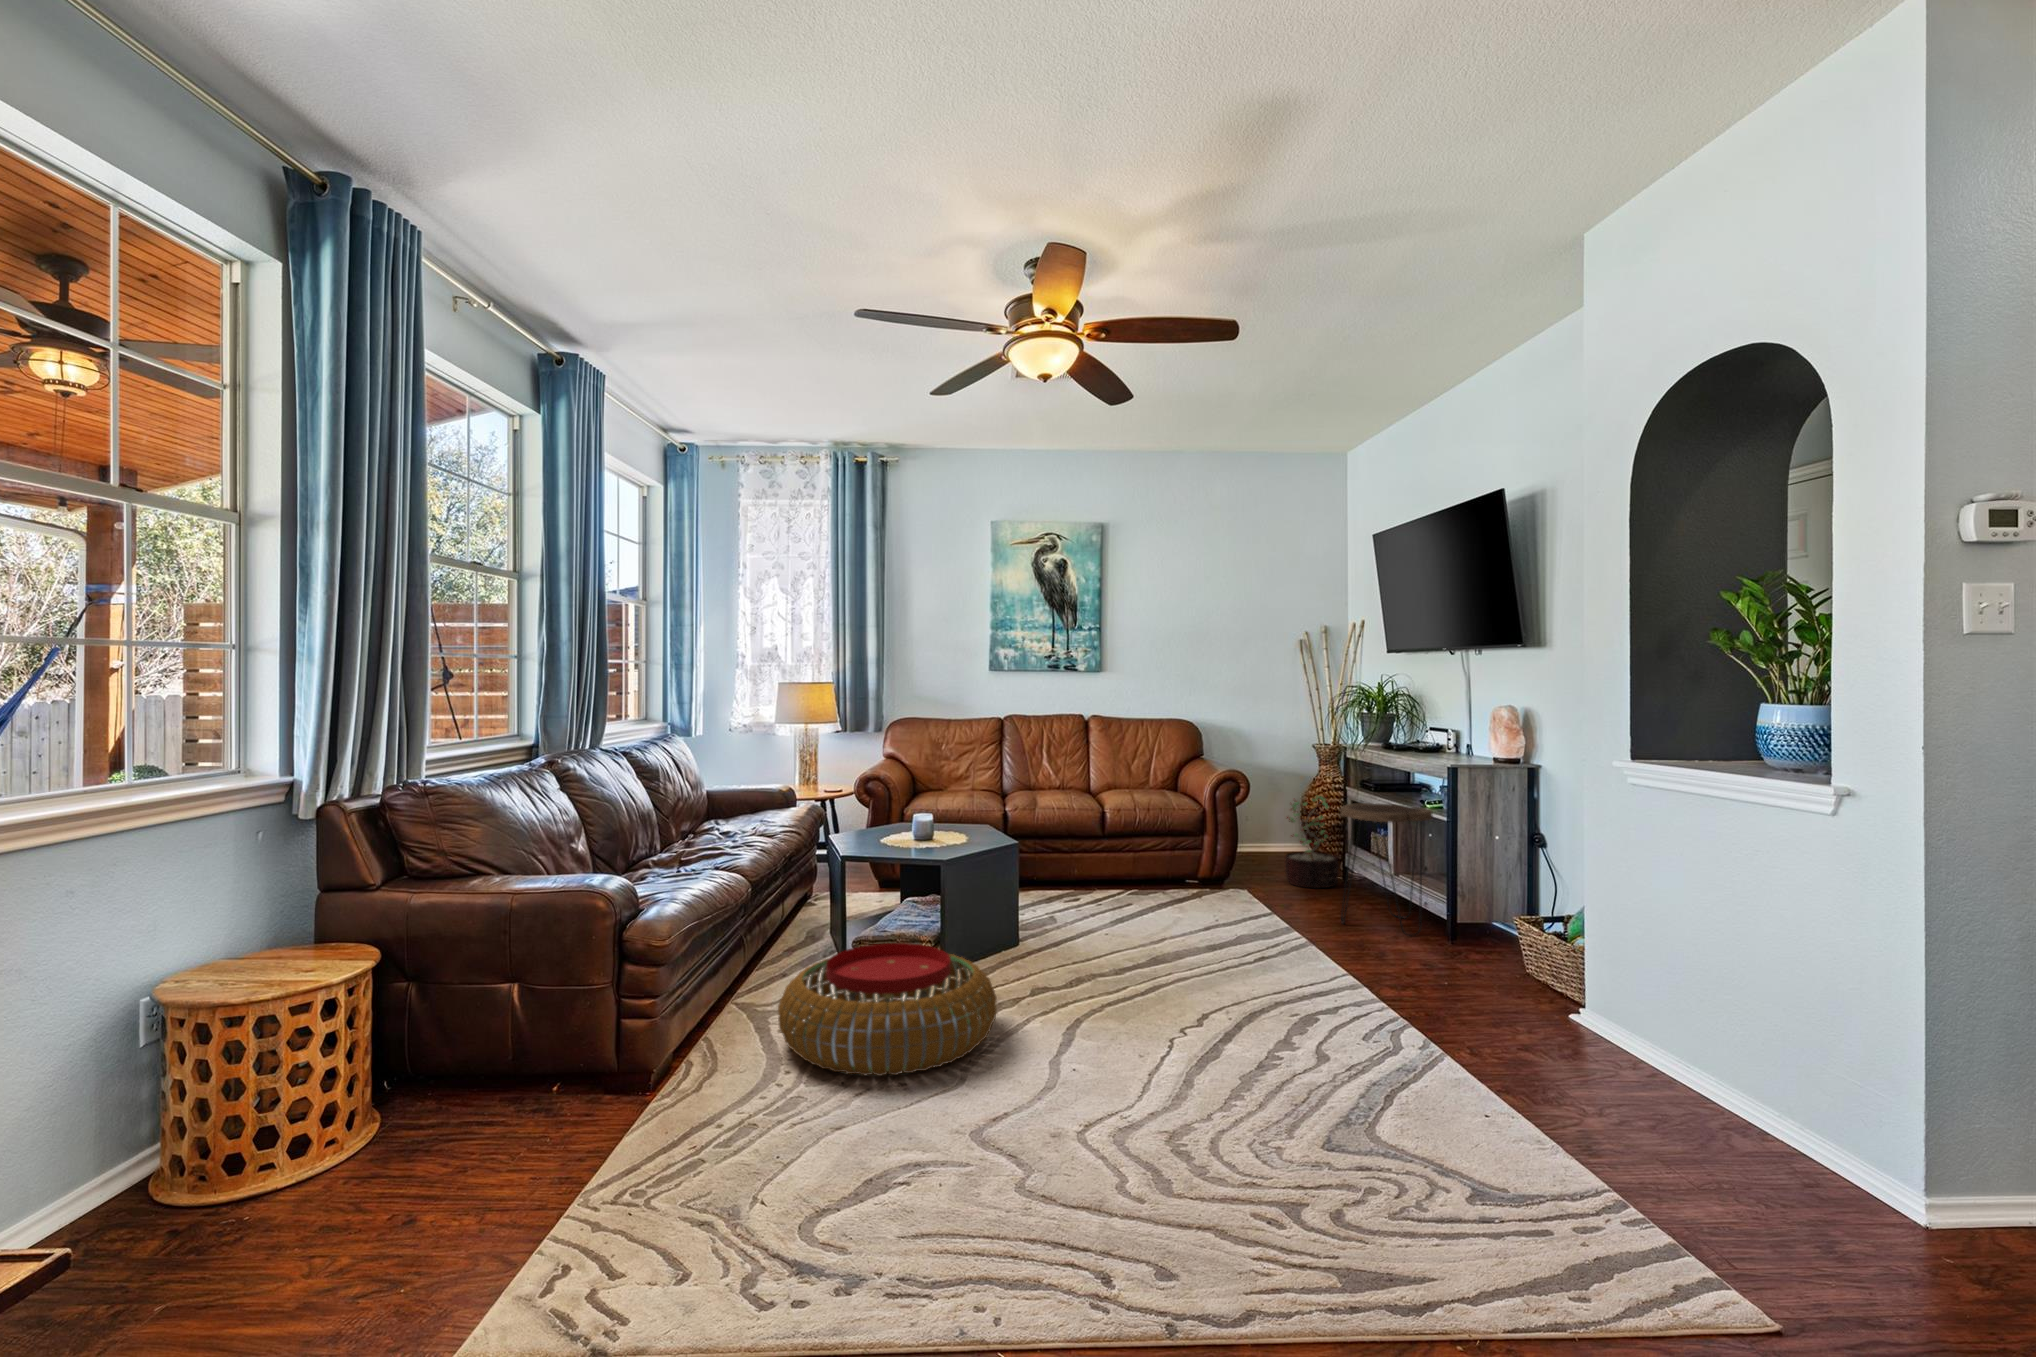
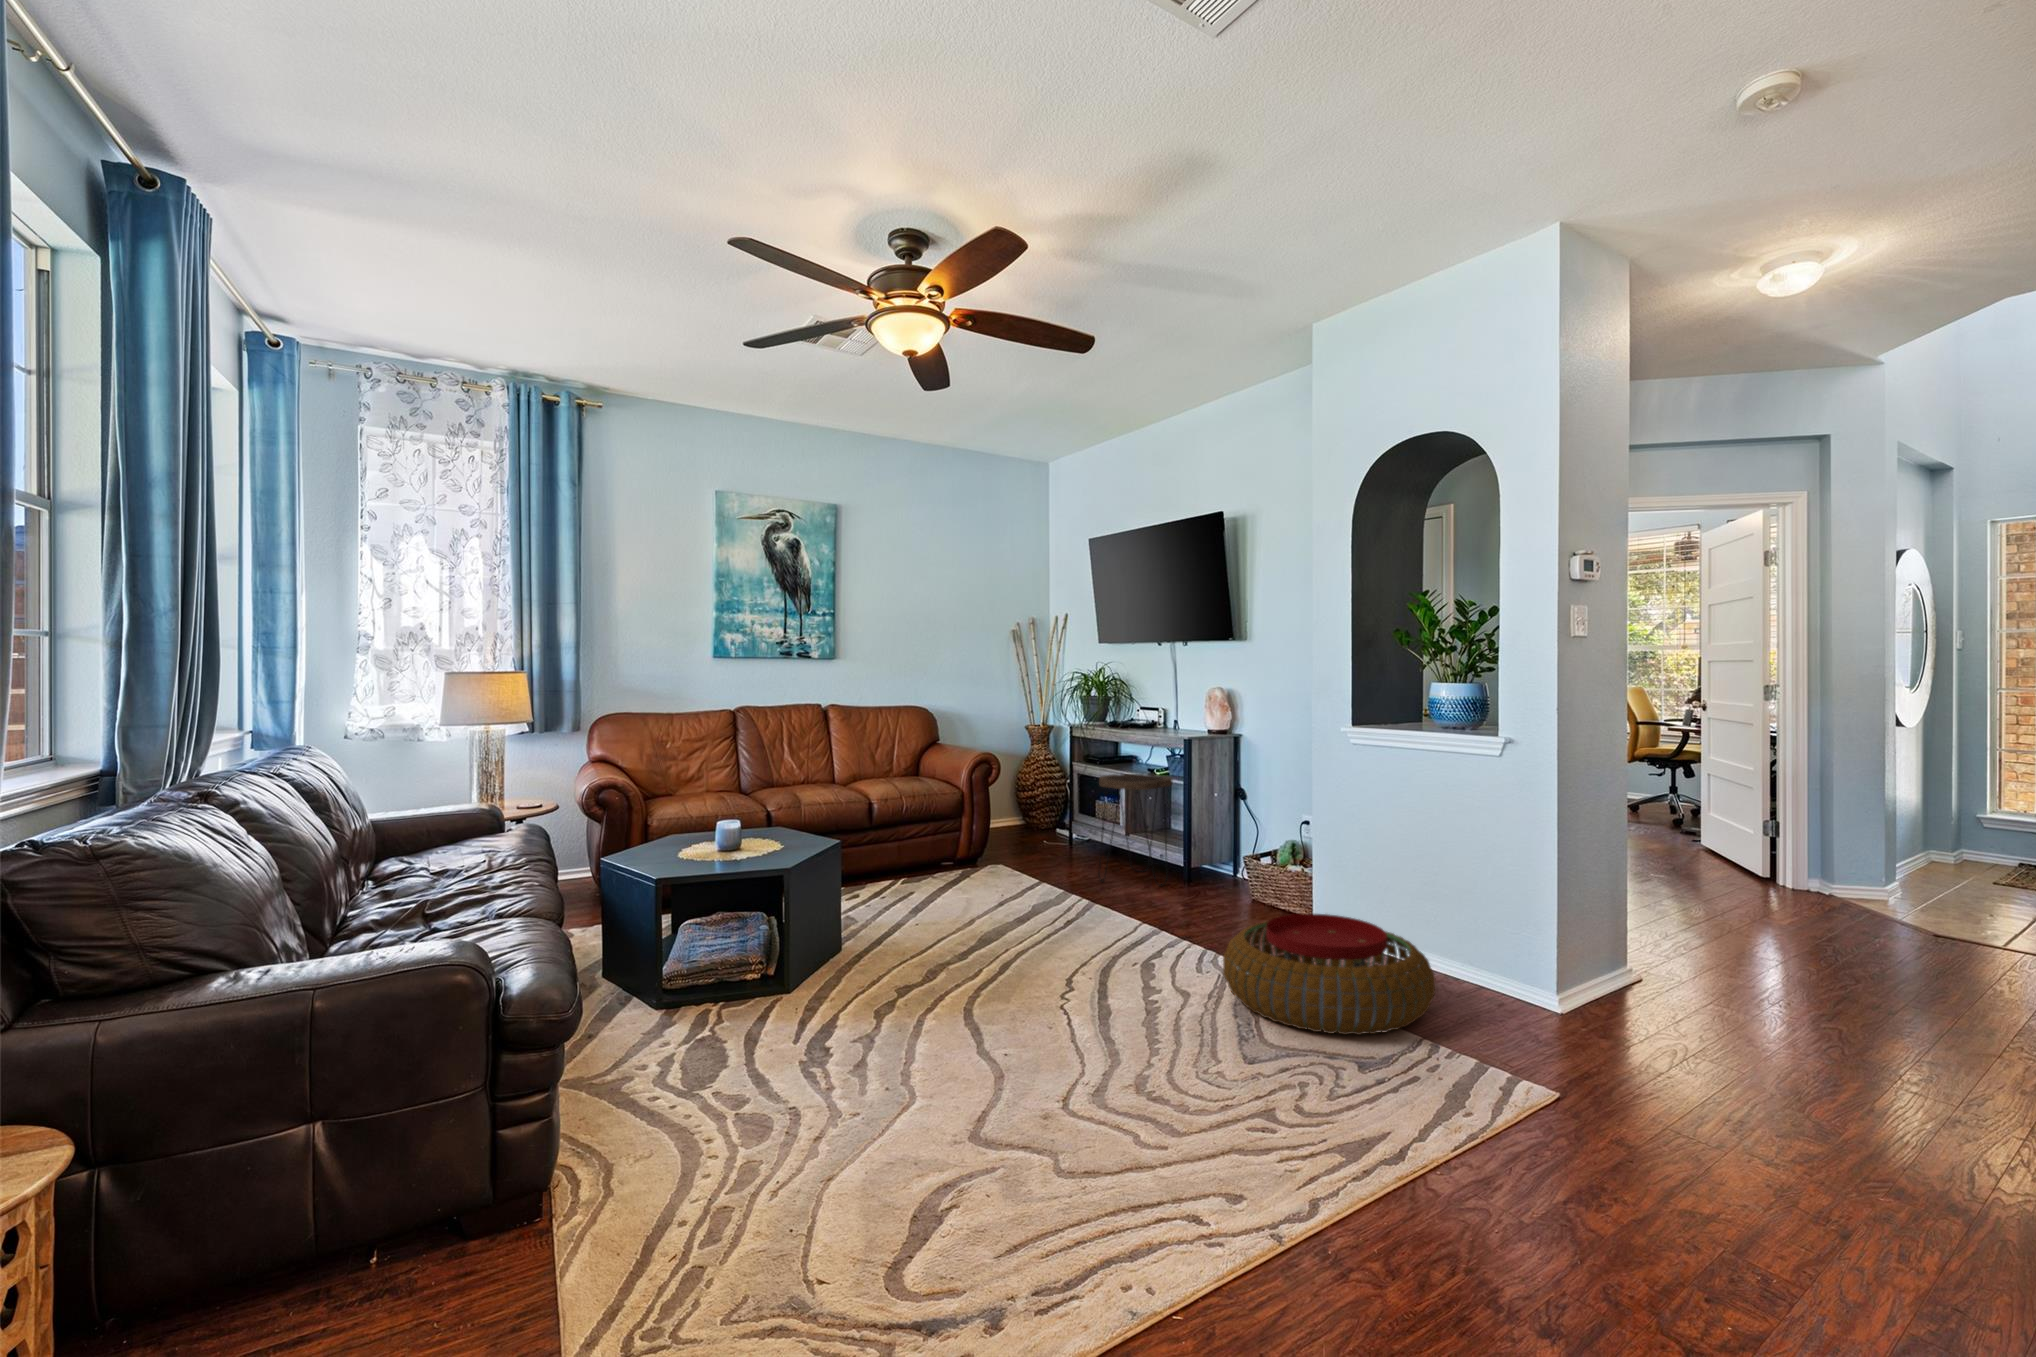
decorative plant: present [1285,796,1340,888] -> none [1024,769,1071,854]
pouf: present [778,943,997,1076] -> present [1223,914,1435,1035]

